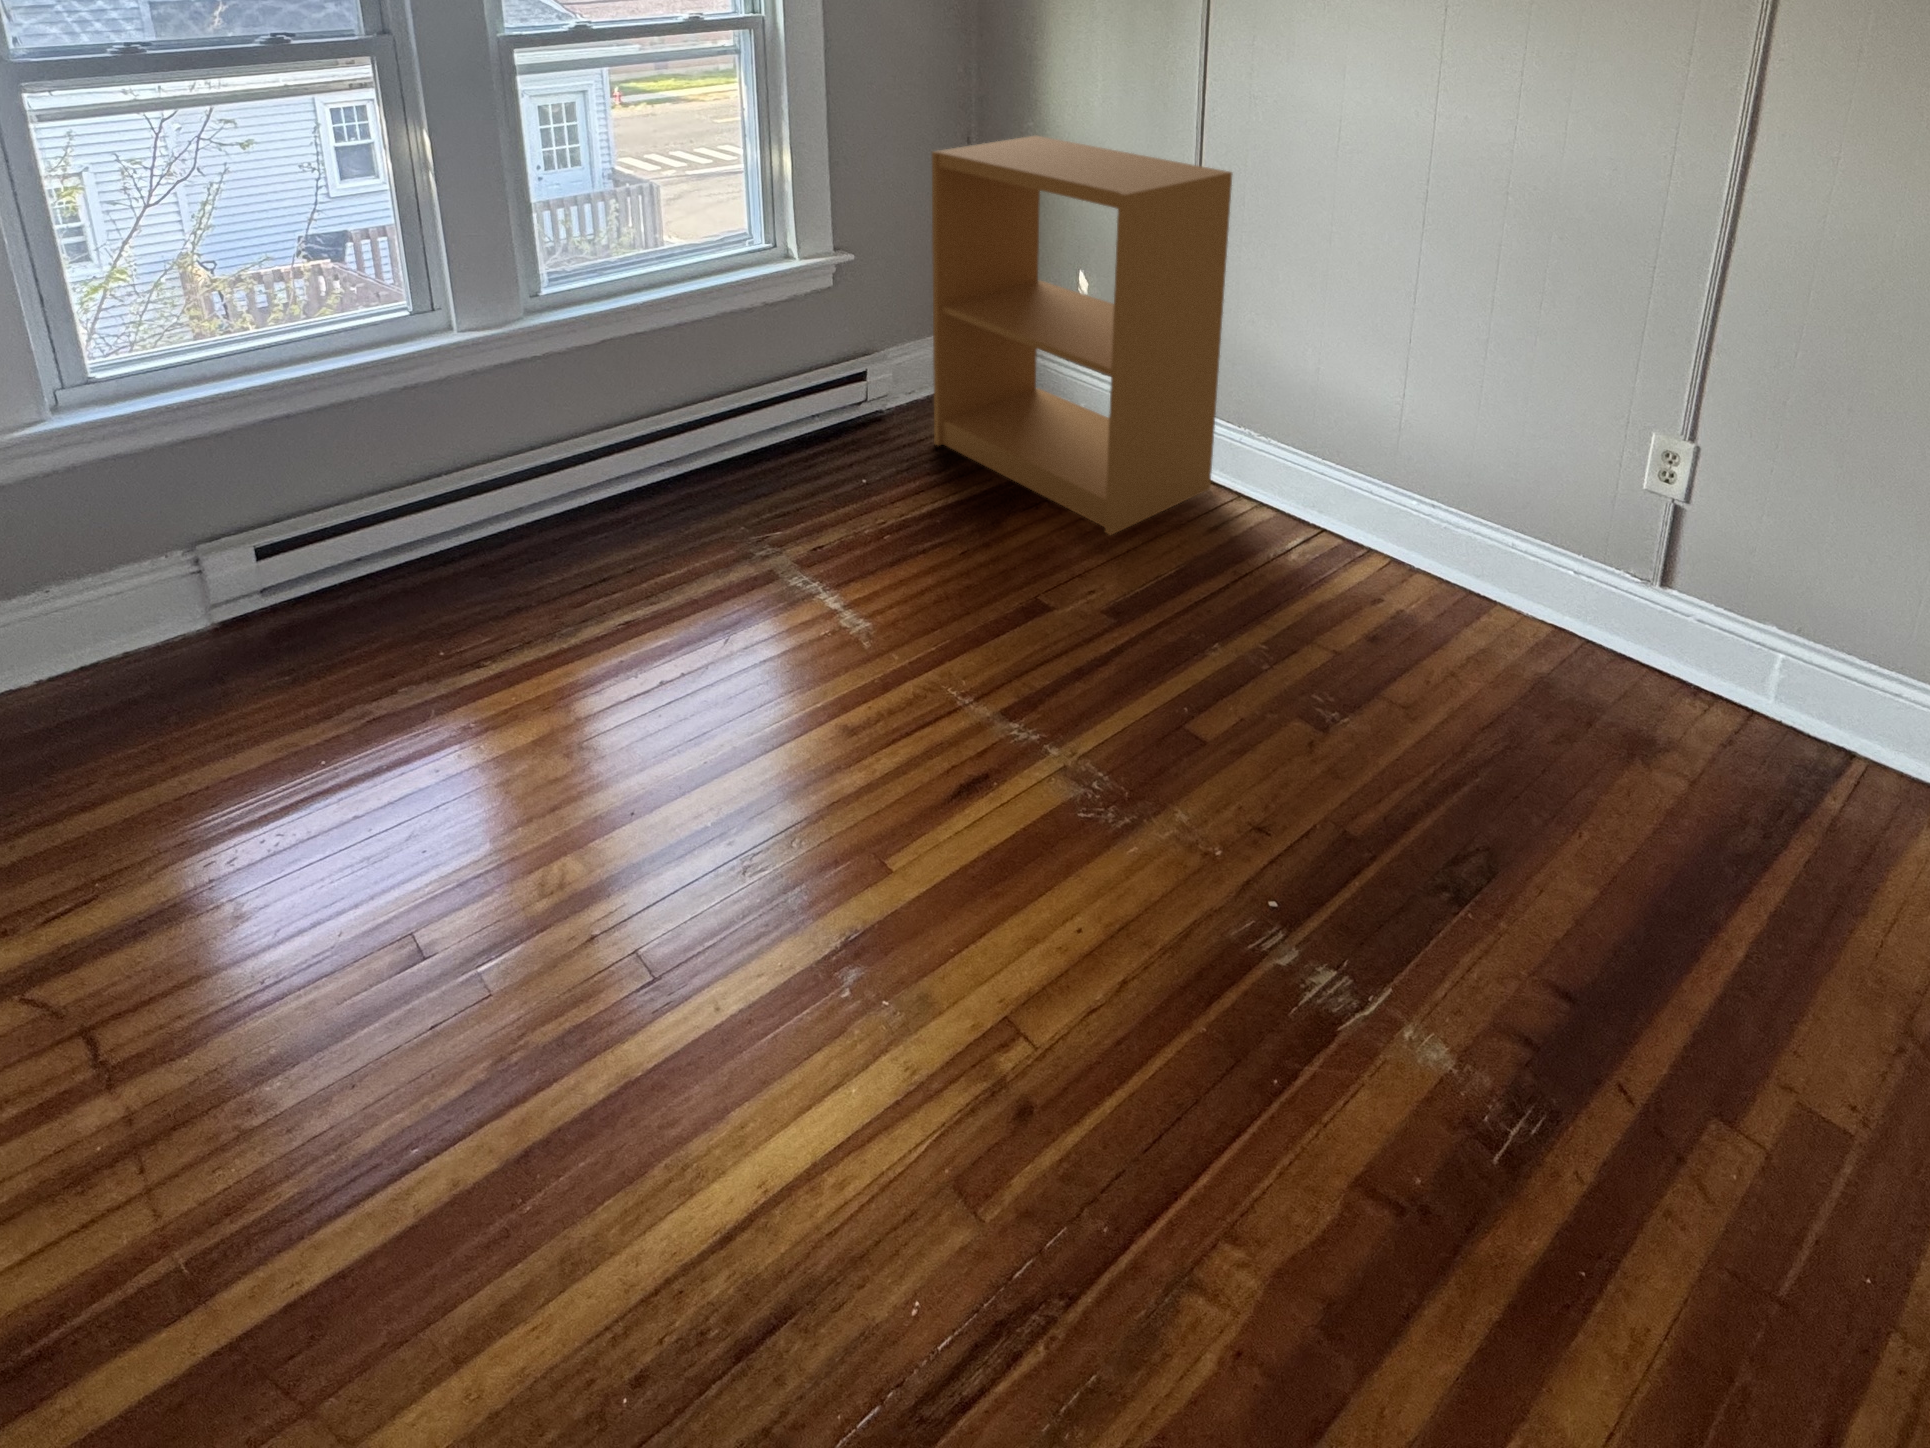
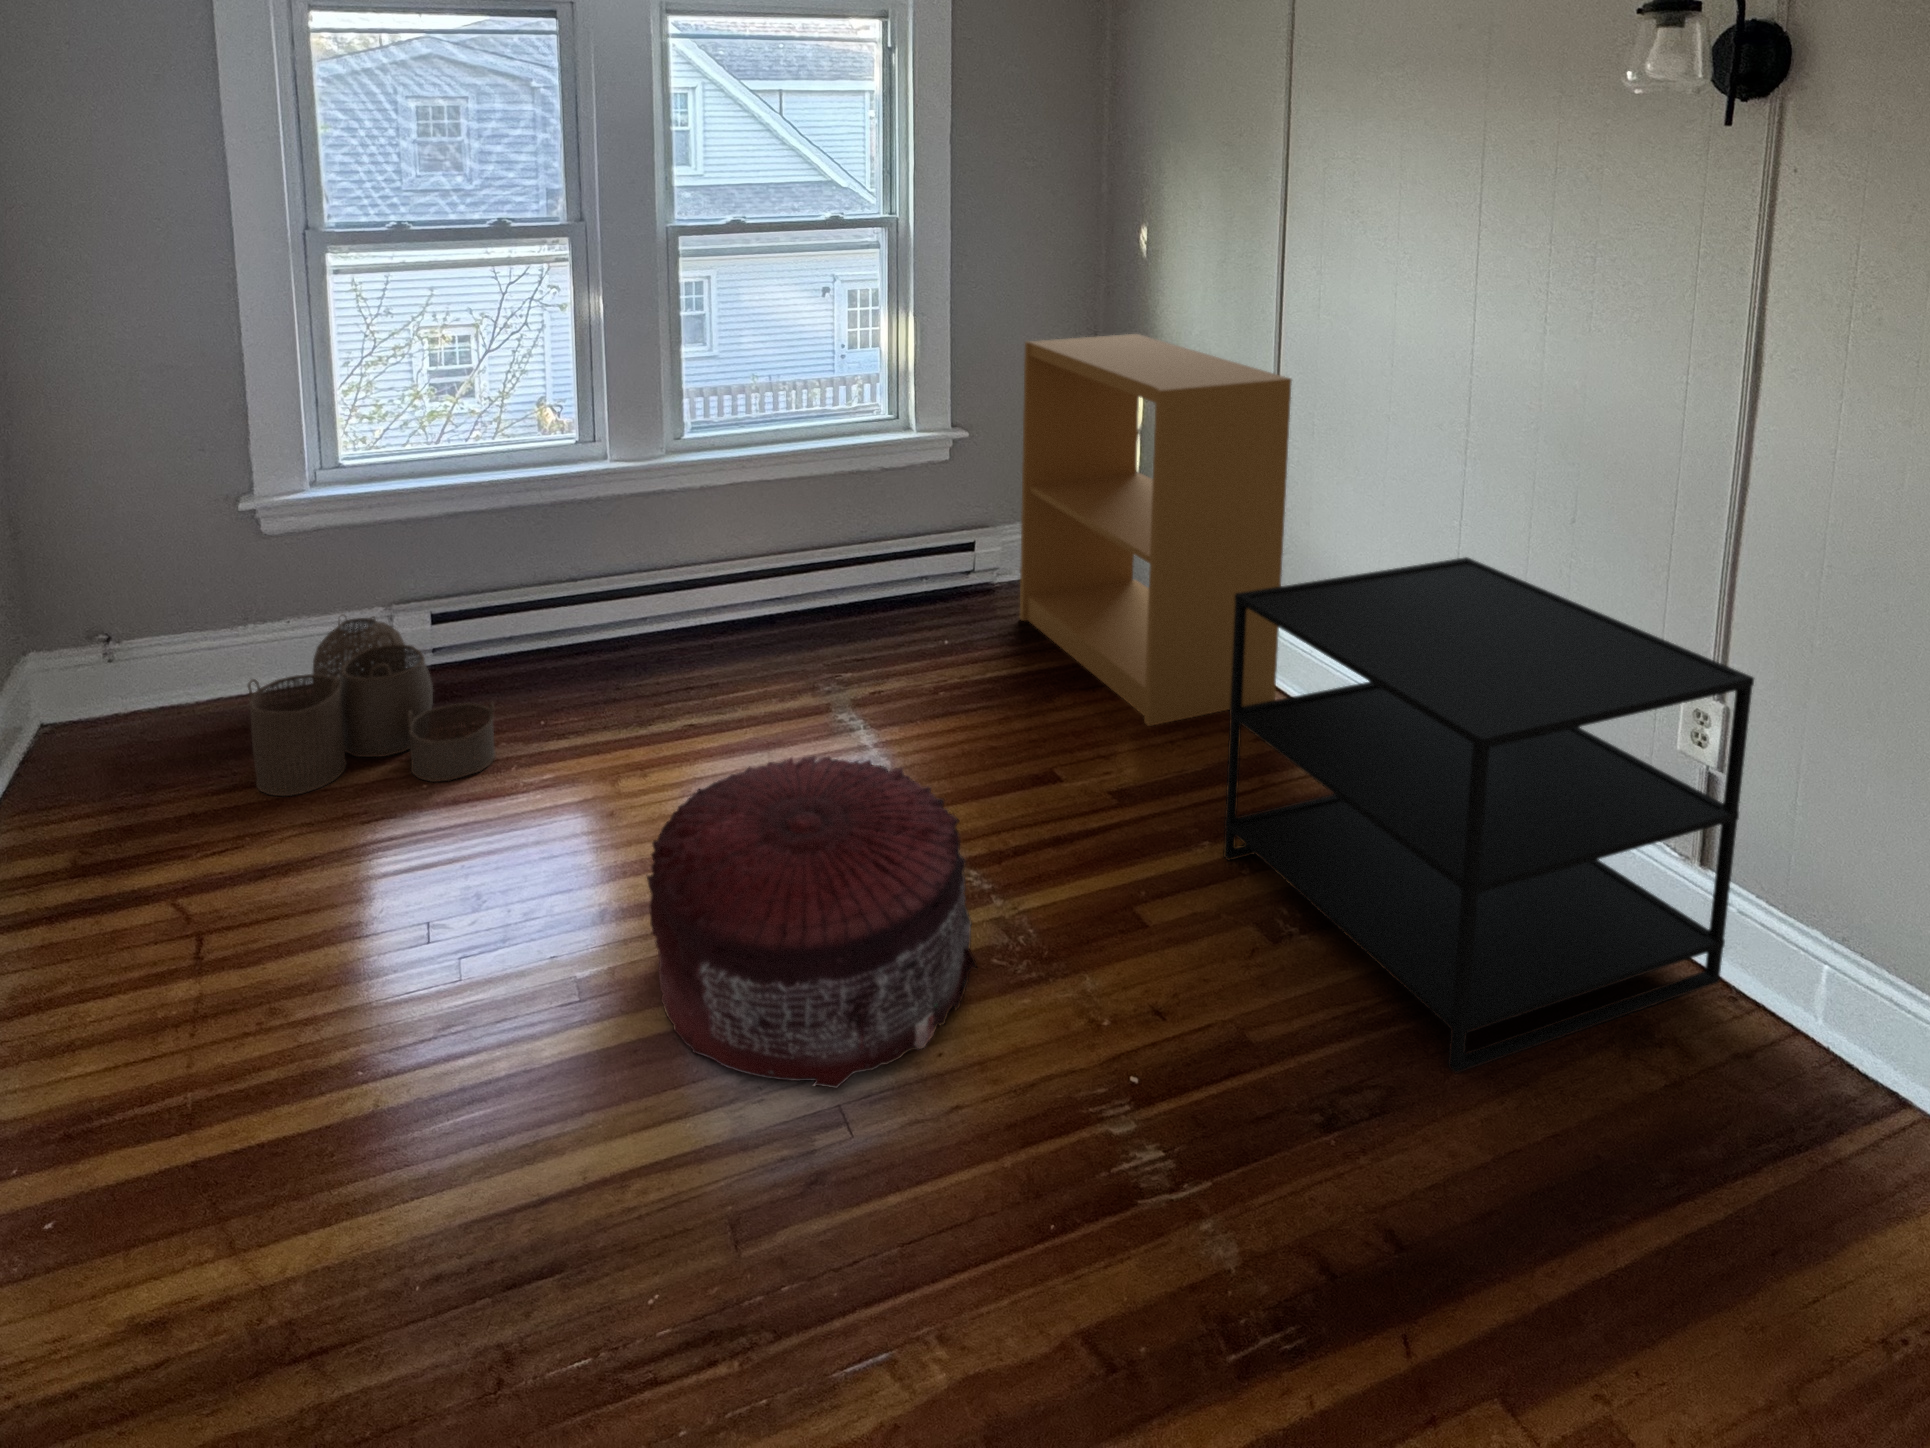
side table: none [1241,334,1733,818] -> present [1223,557,1754,1073]
woven basket: none [43,564,407,819] -> present [248,615,496,796]
pouf: none [715,633,1082,1013] -> present [647,756,977,1088]

